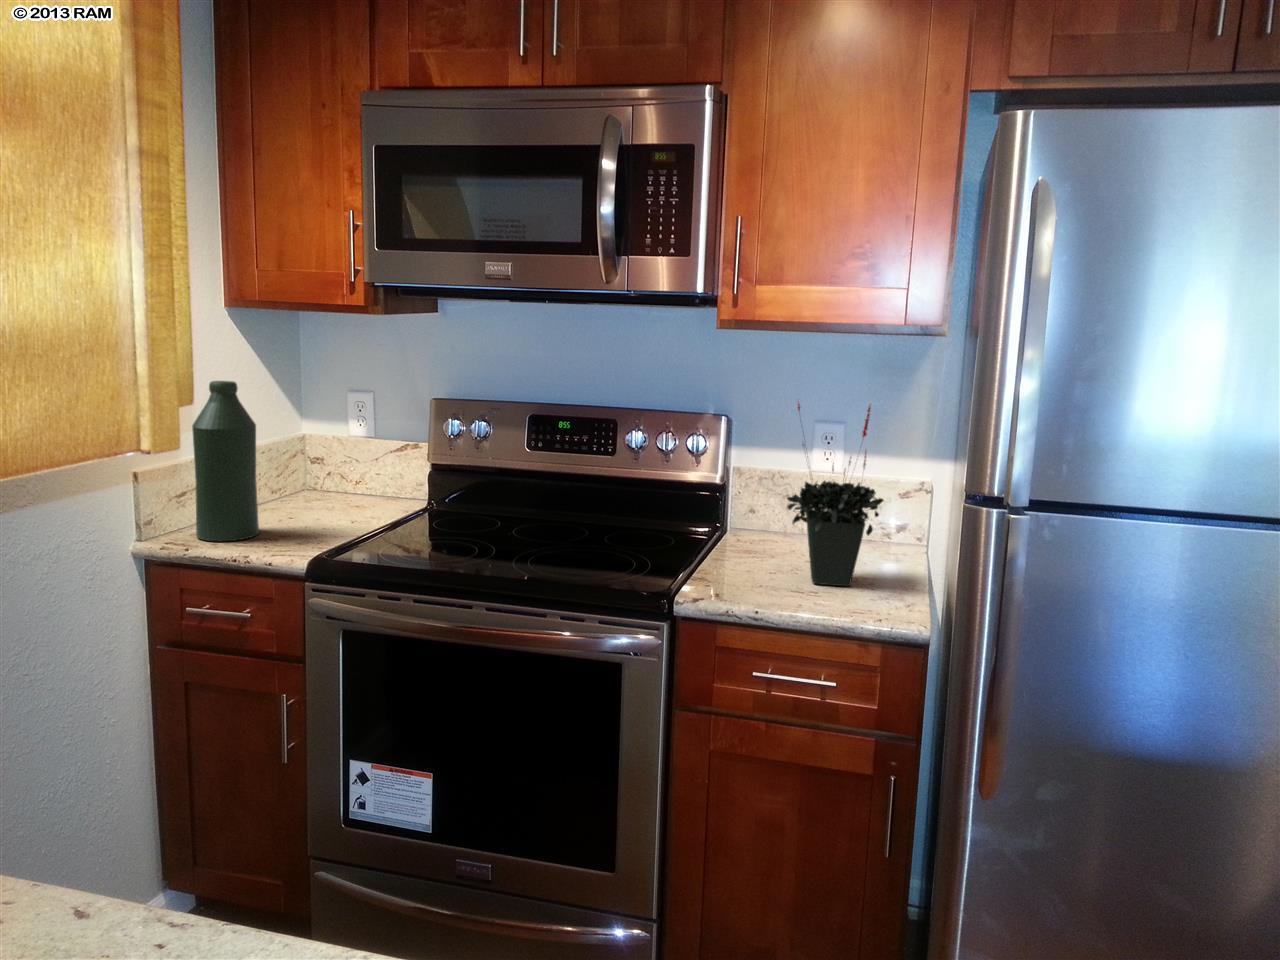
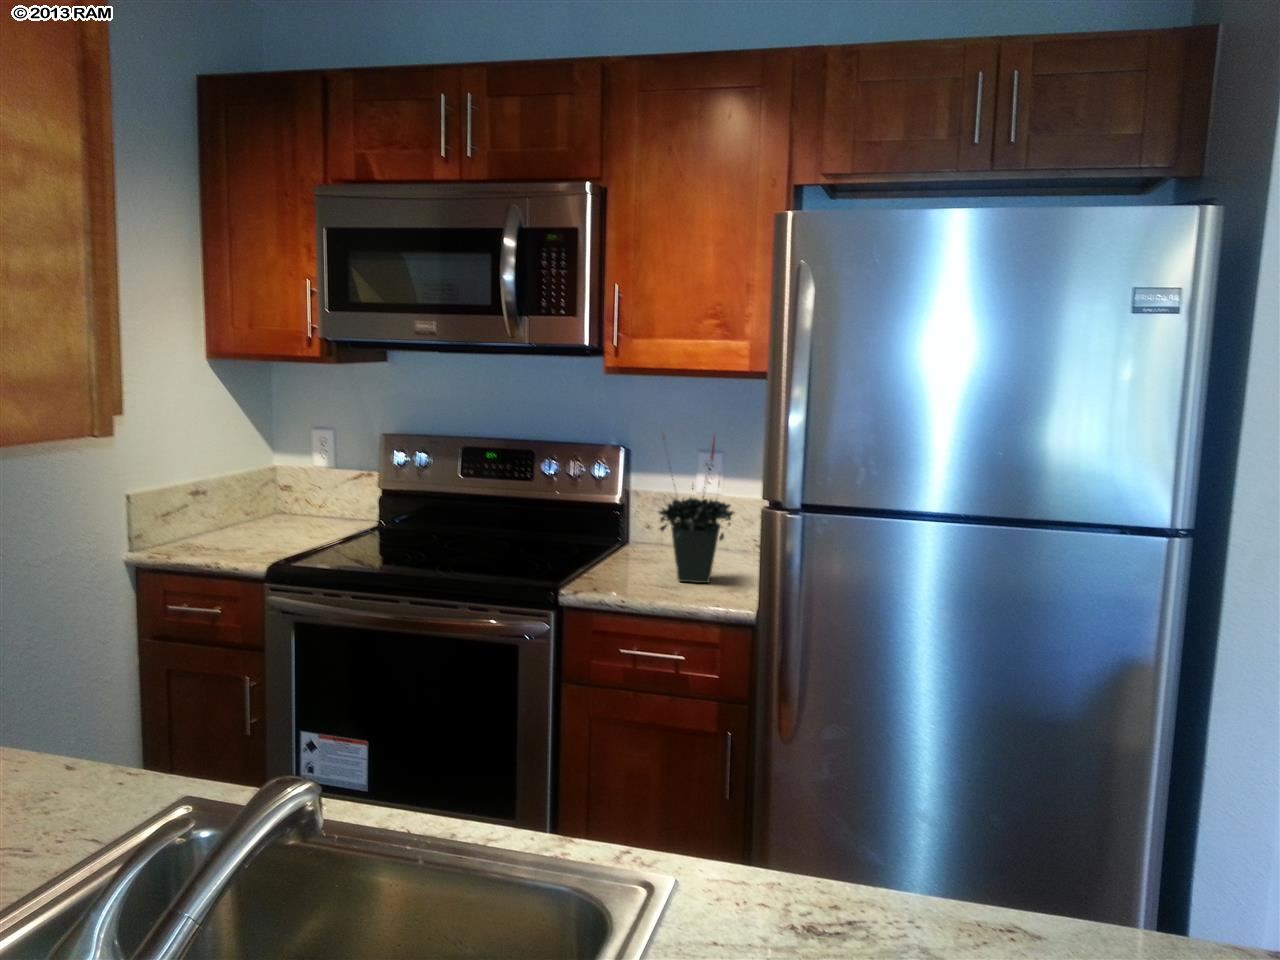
bottle: present [192,381,259,541] -> none [175,420,231,552]

